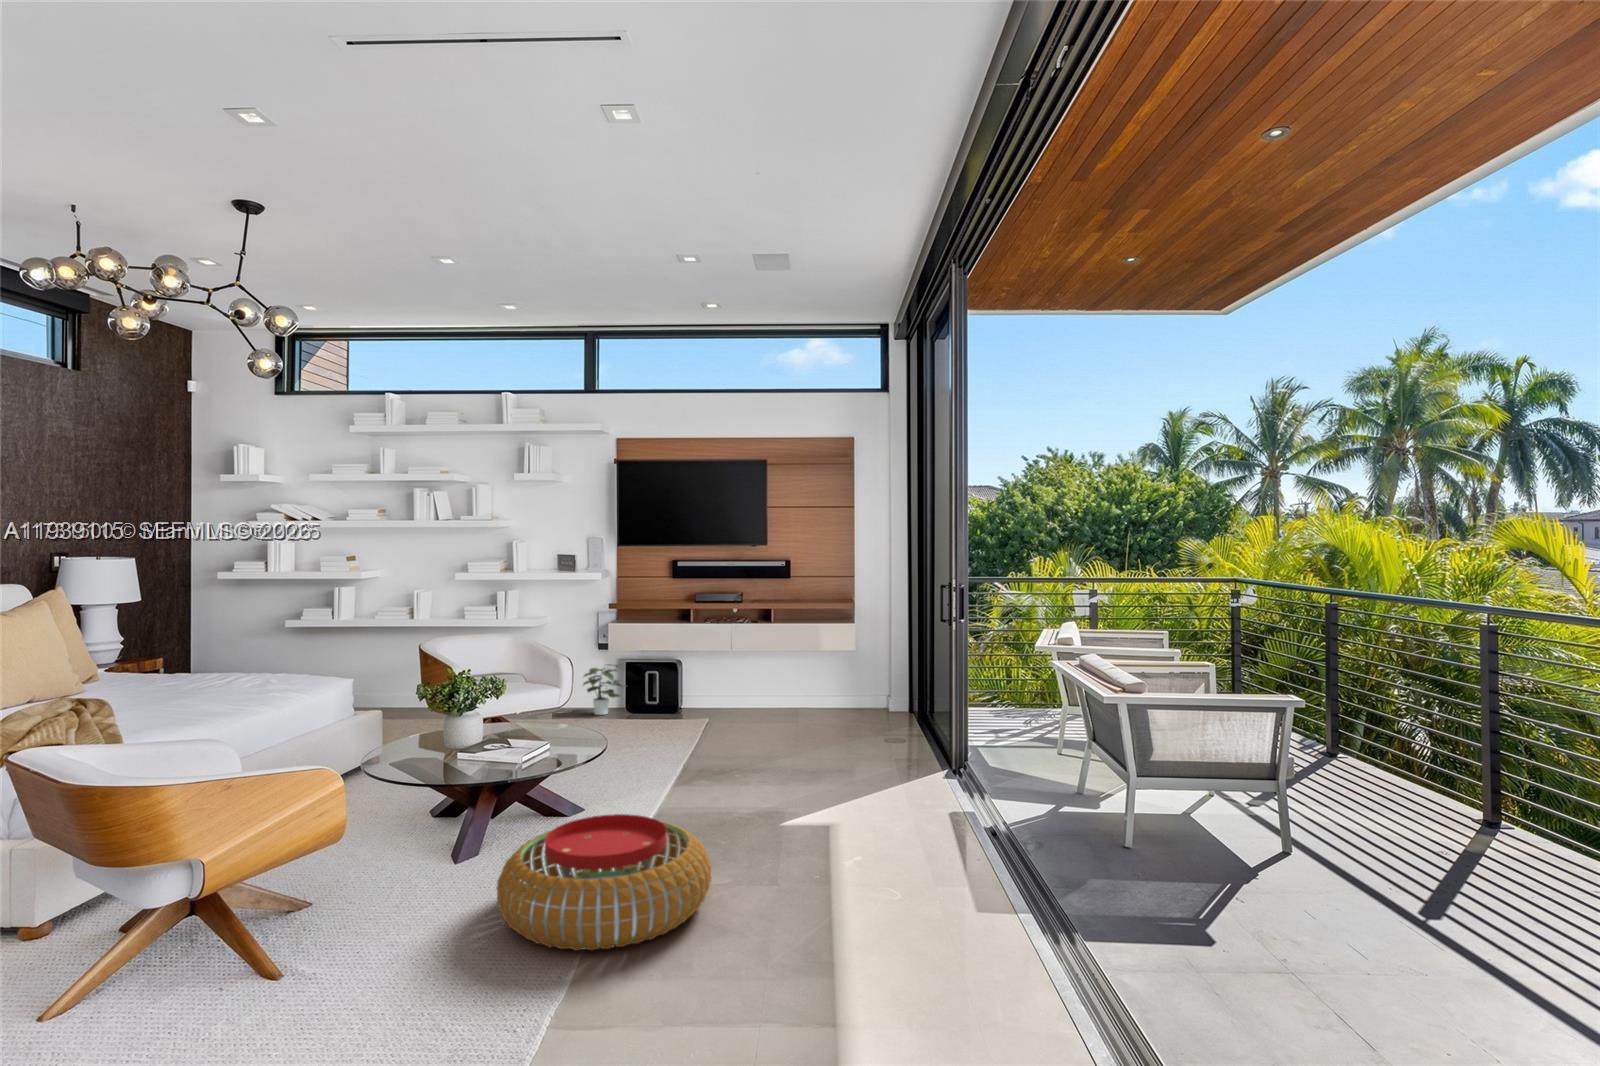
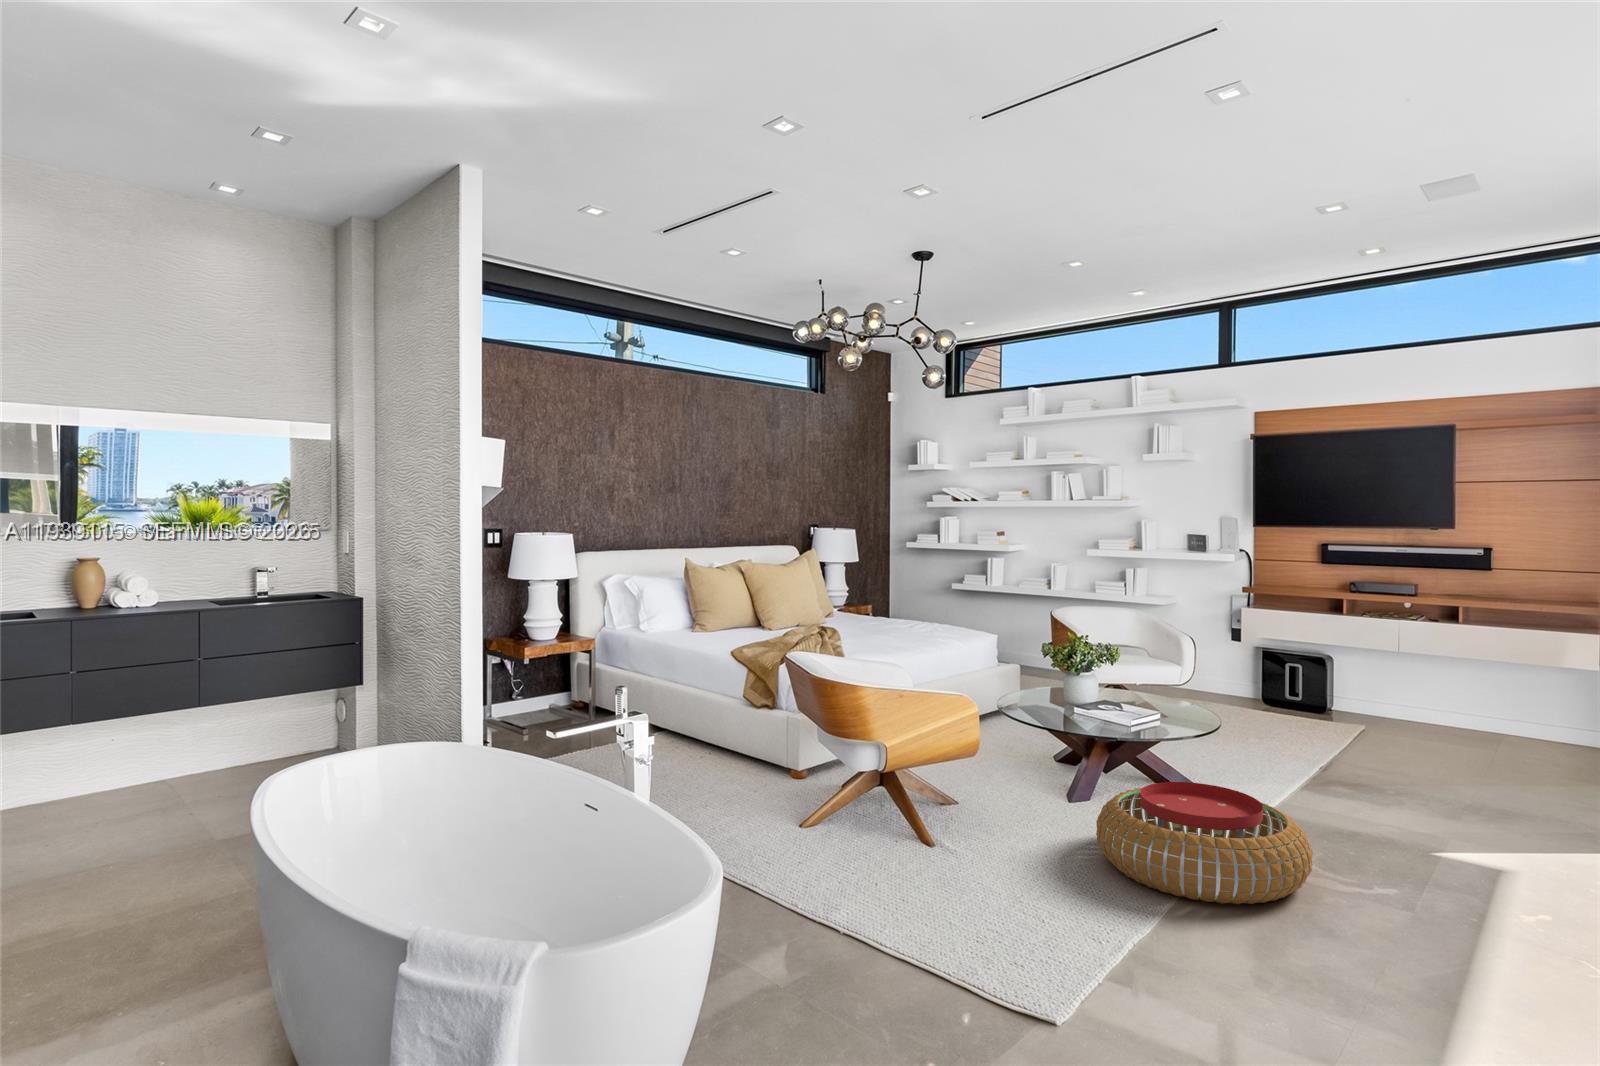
potted plant: present [584,664,624,715] -> none [1212,650,1264,702]

